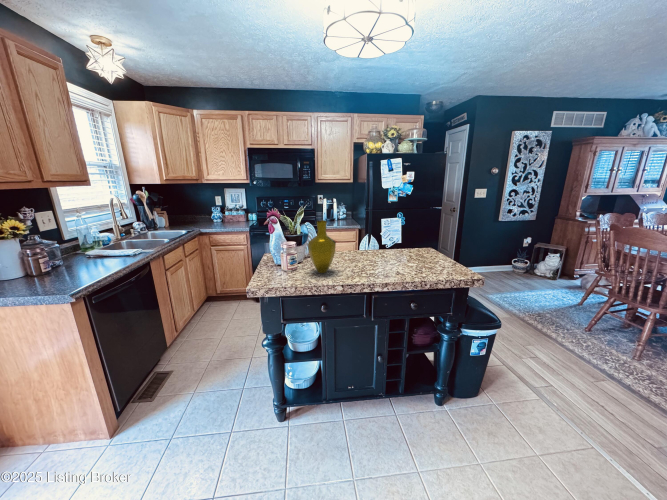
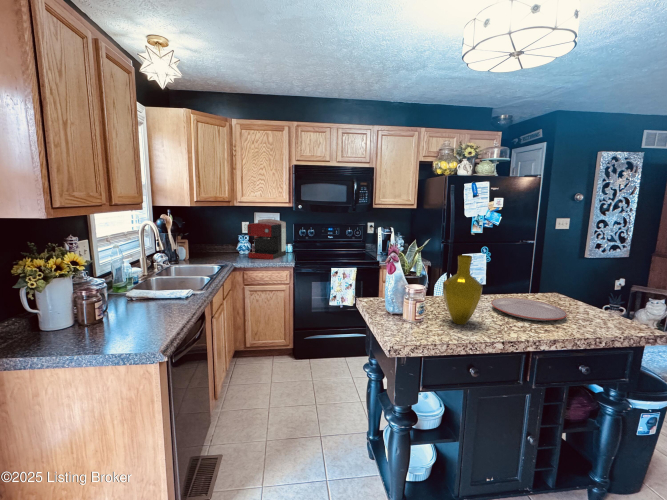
coffee maker: none [212,194,248,226] -> present [247,219,286,260]
plate: none [359,253,409,269] -> present [491,298,567,321]

